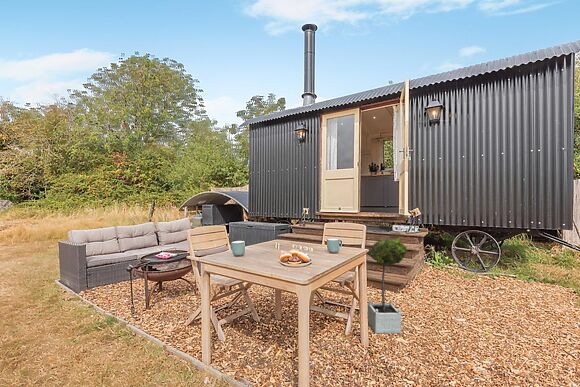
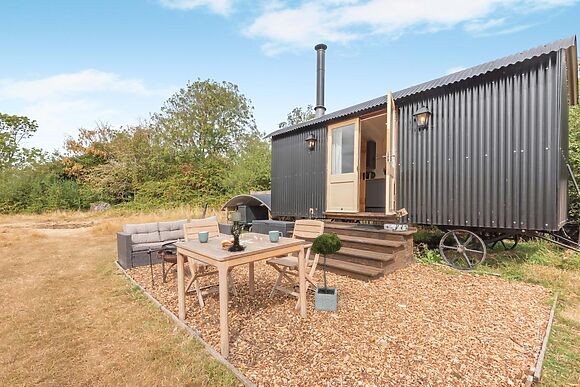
candle holder: none [300,212,323,269] -> present [228,211,245,252]

